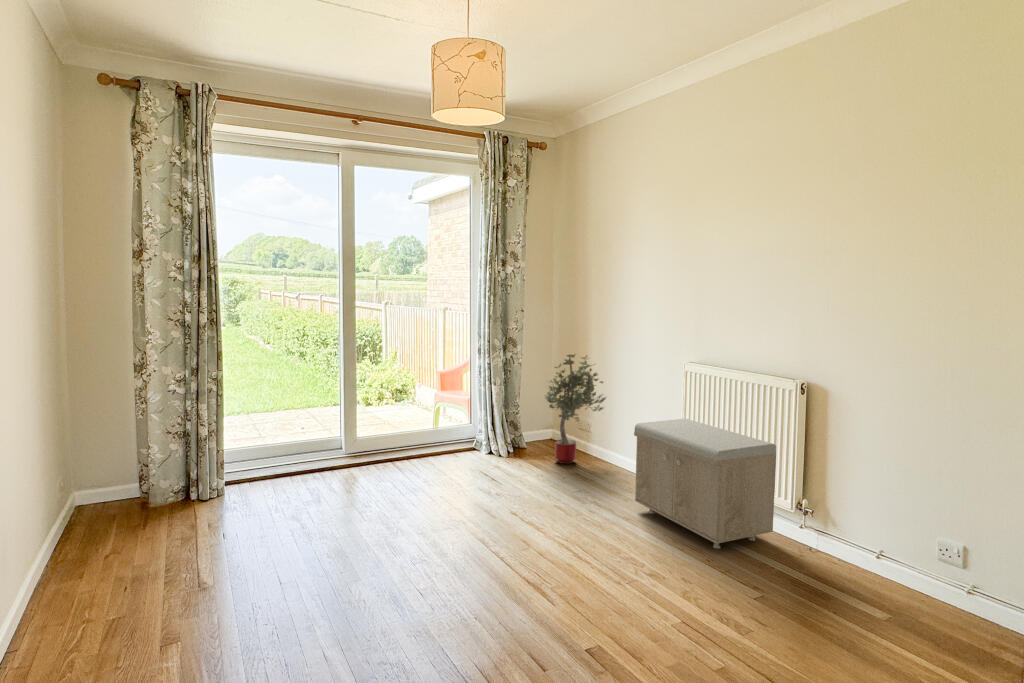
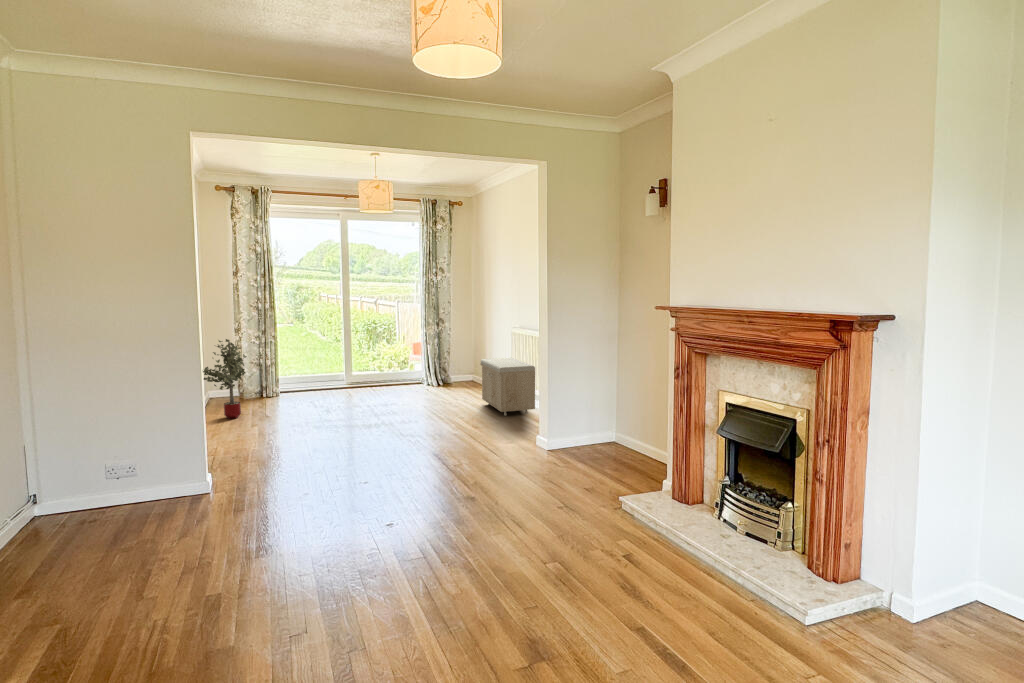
potted tree: present [545,354,606,464] -> present [203,339,247,419]

